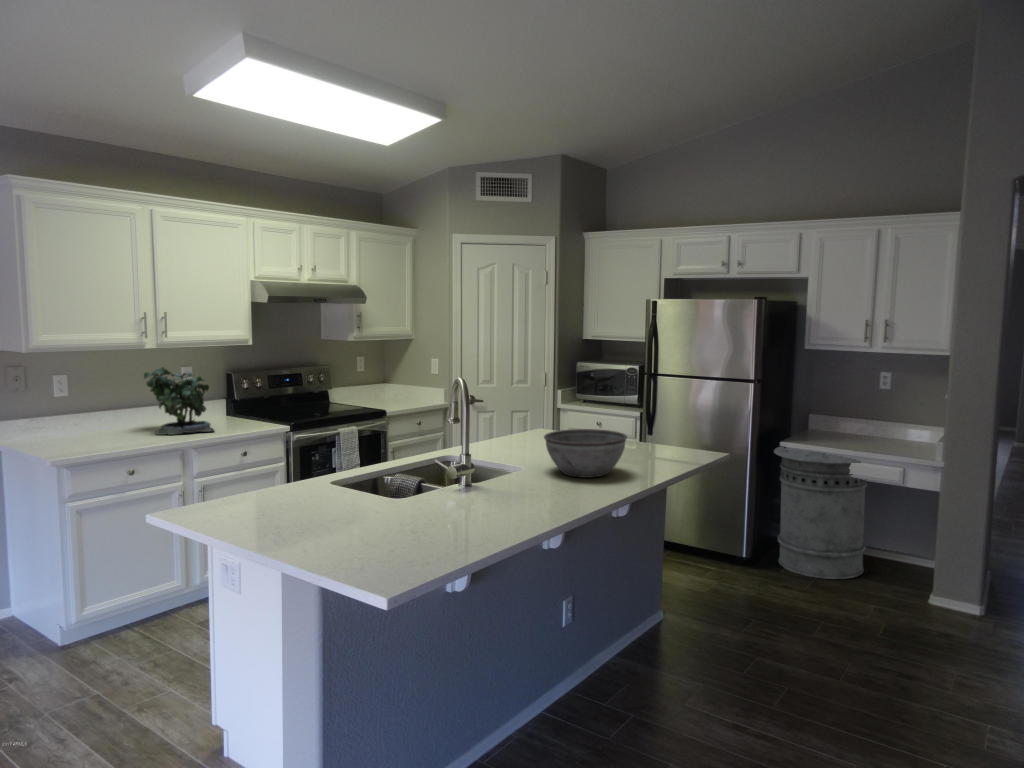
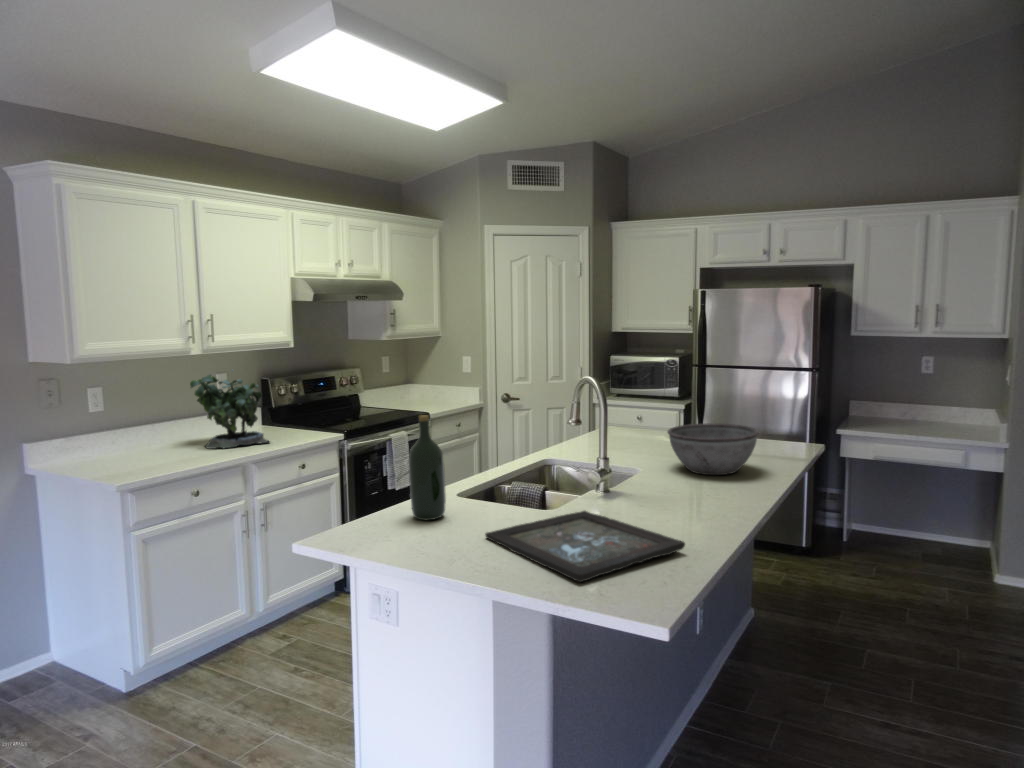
wine bottle: none [266,409,300,502] -> present [408,415,446,520]
trash can: present [774,447,867,579] -> none [827,427,931,563]
tray: none [314,501,473,557] -> present [485,511,685,582]

